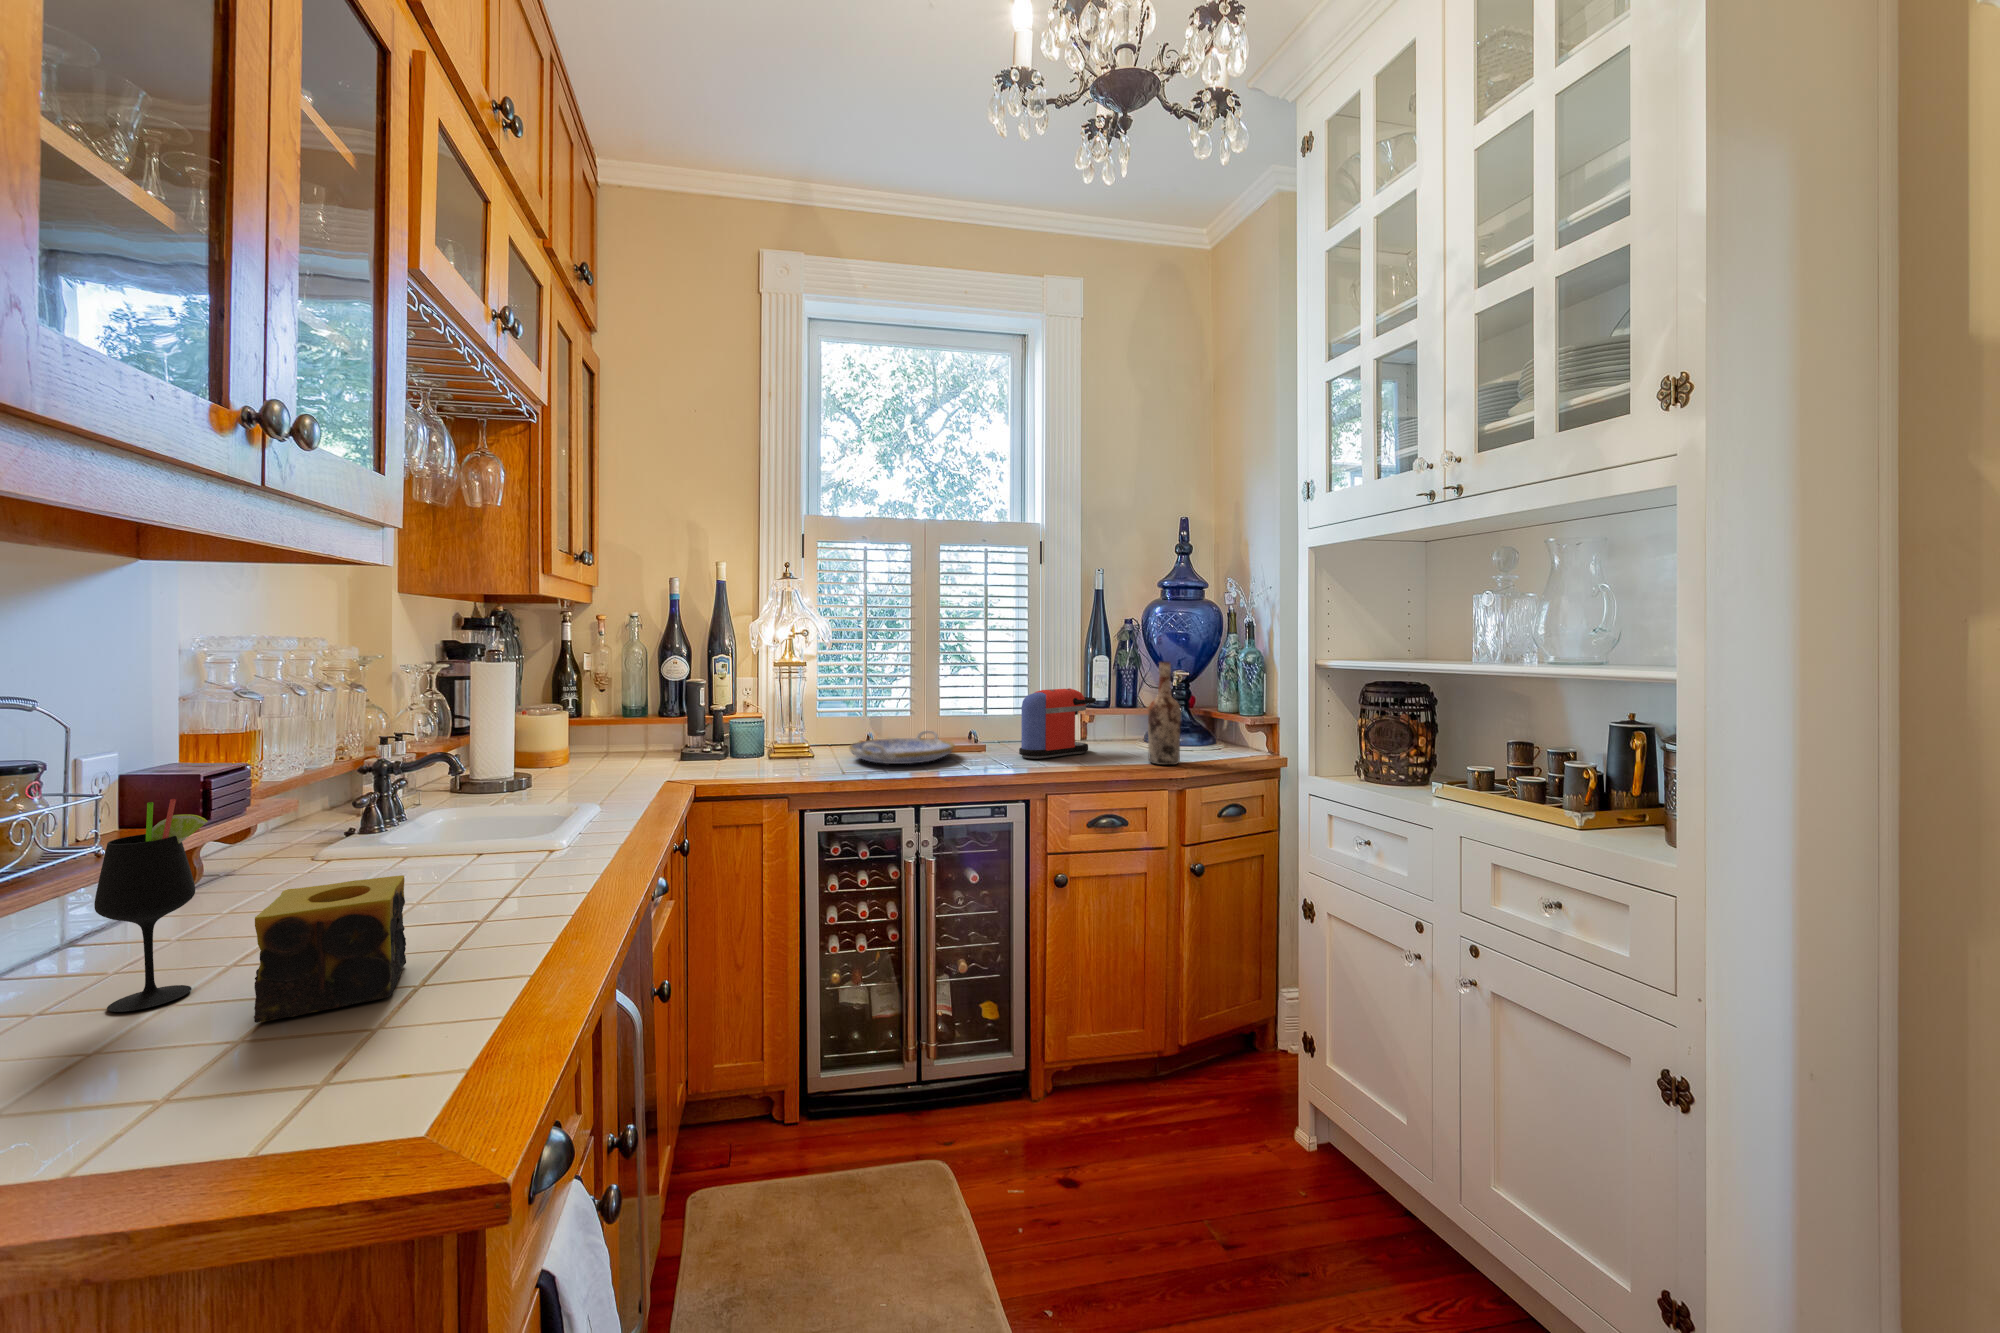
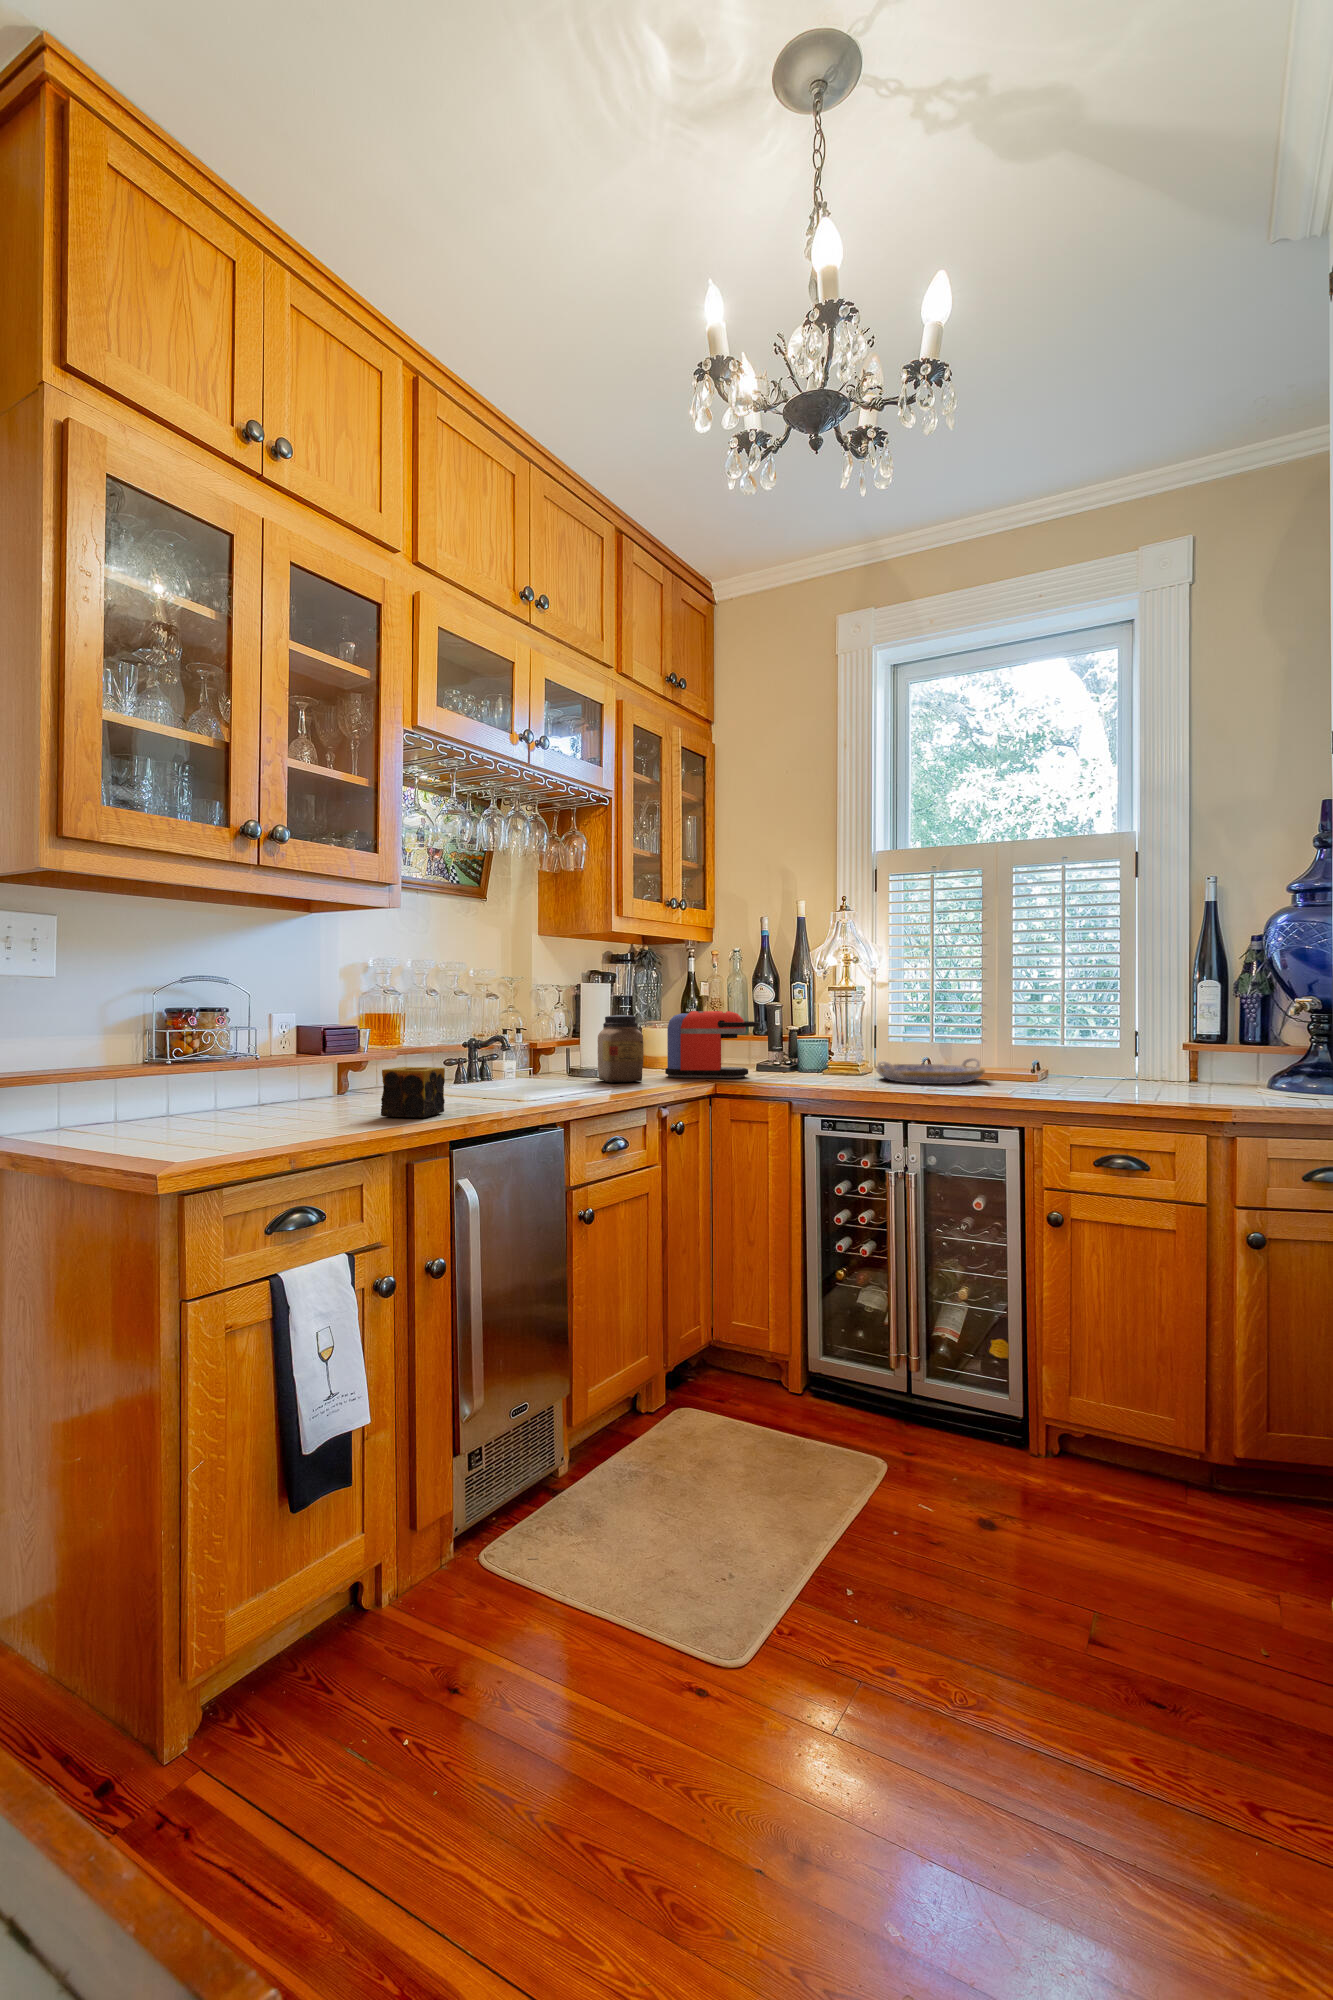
wine bottle: present [1148,662,1181,765] -> none [1191,979,1235,1106]
coffee maker: present [1019,688,1096,759] -> present [665,1011,760,1078]
jar: none [525,713,604,812] -> present [598,1015,643,1083]
wine glass: present [94,799,208,1012] -> none [351,1021,384,1110]

